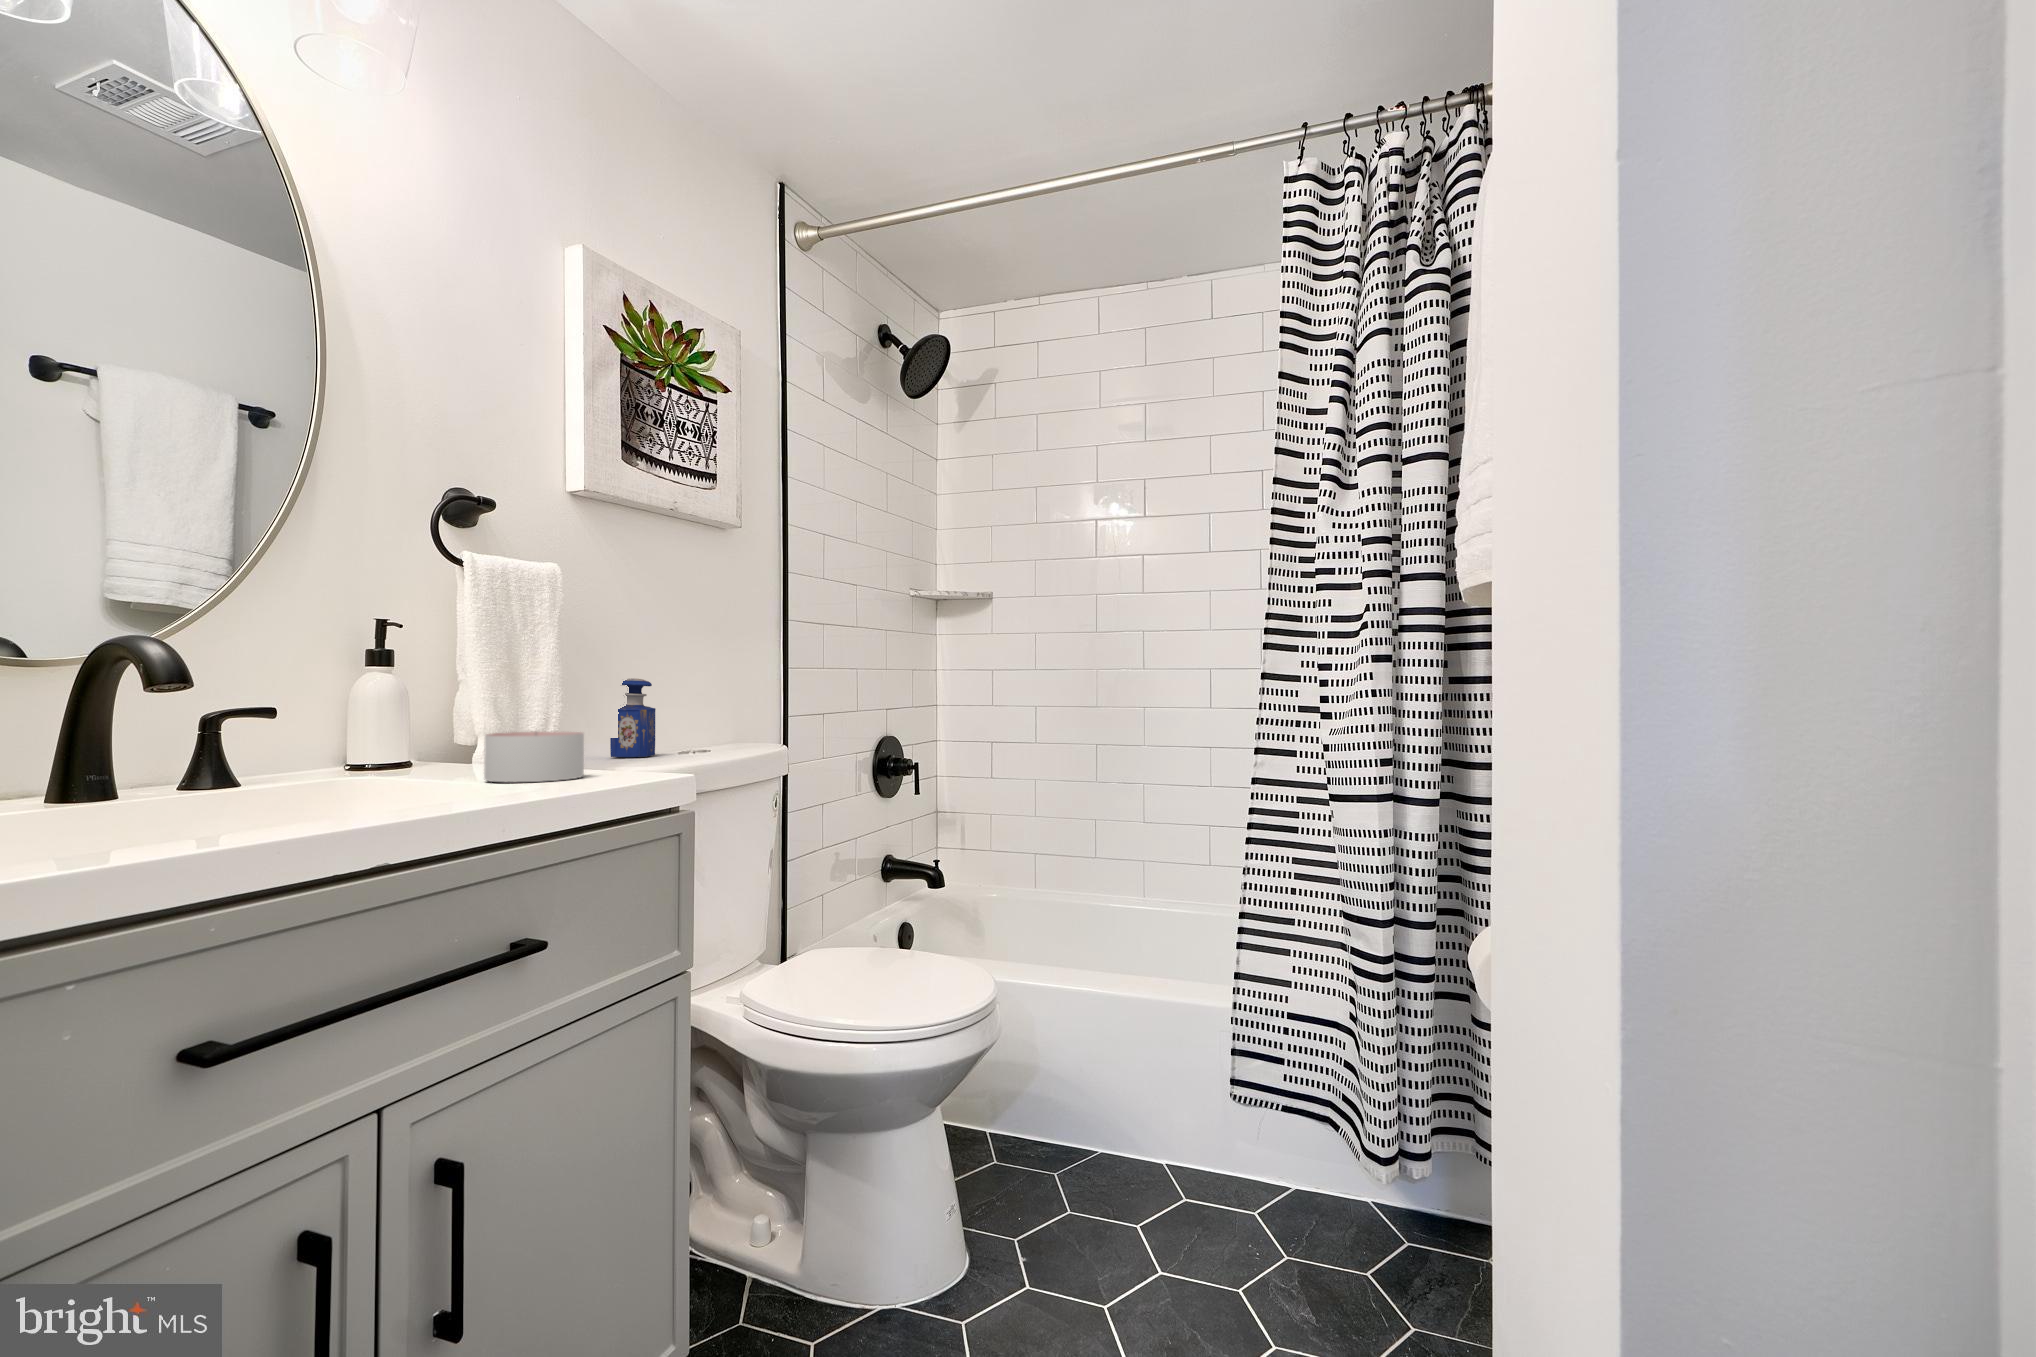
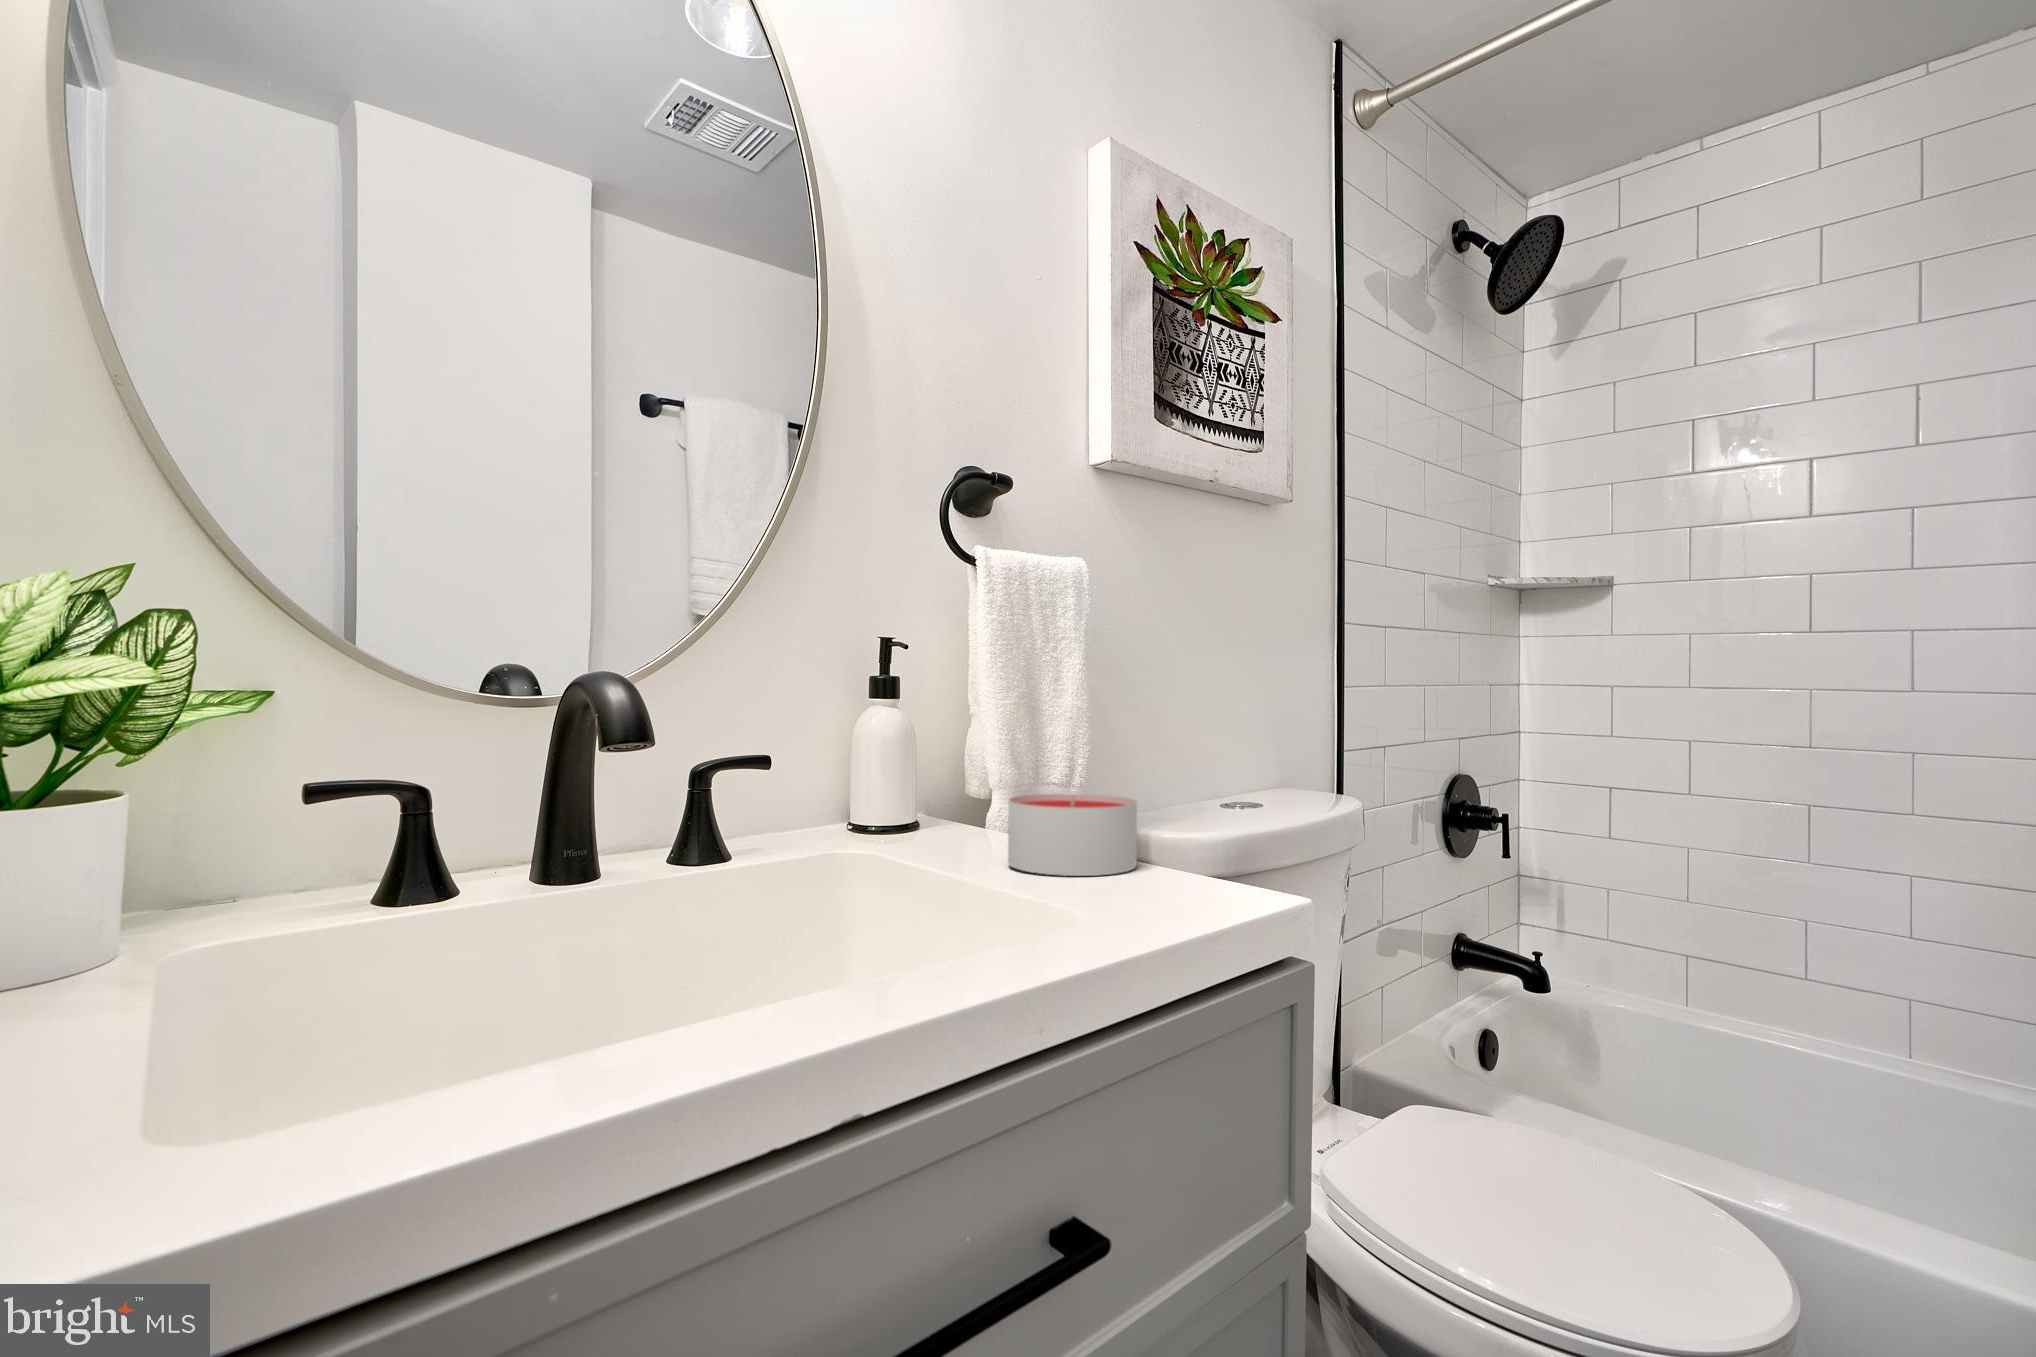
perfume bottle: present [610,678,656,757] -> none [1136,708,1191,813]

